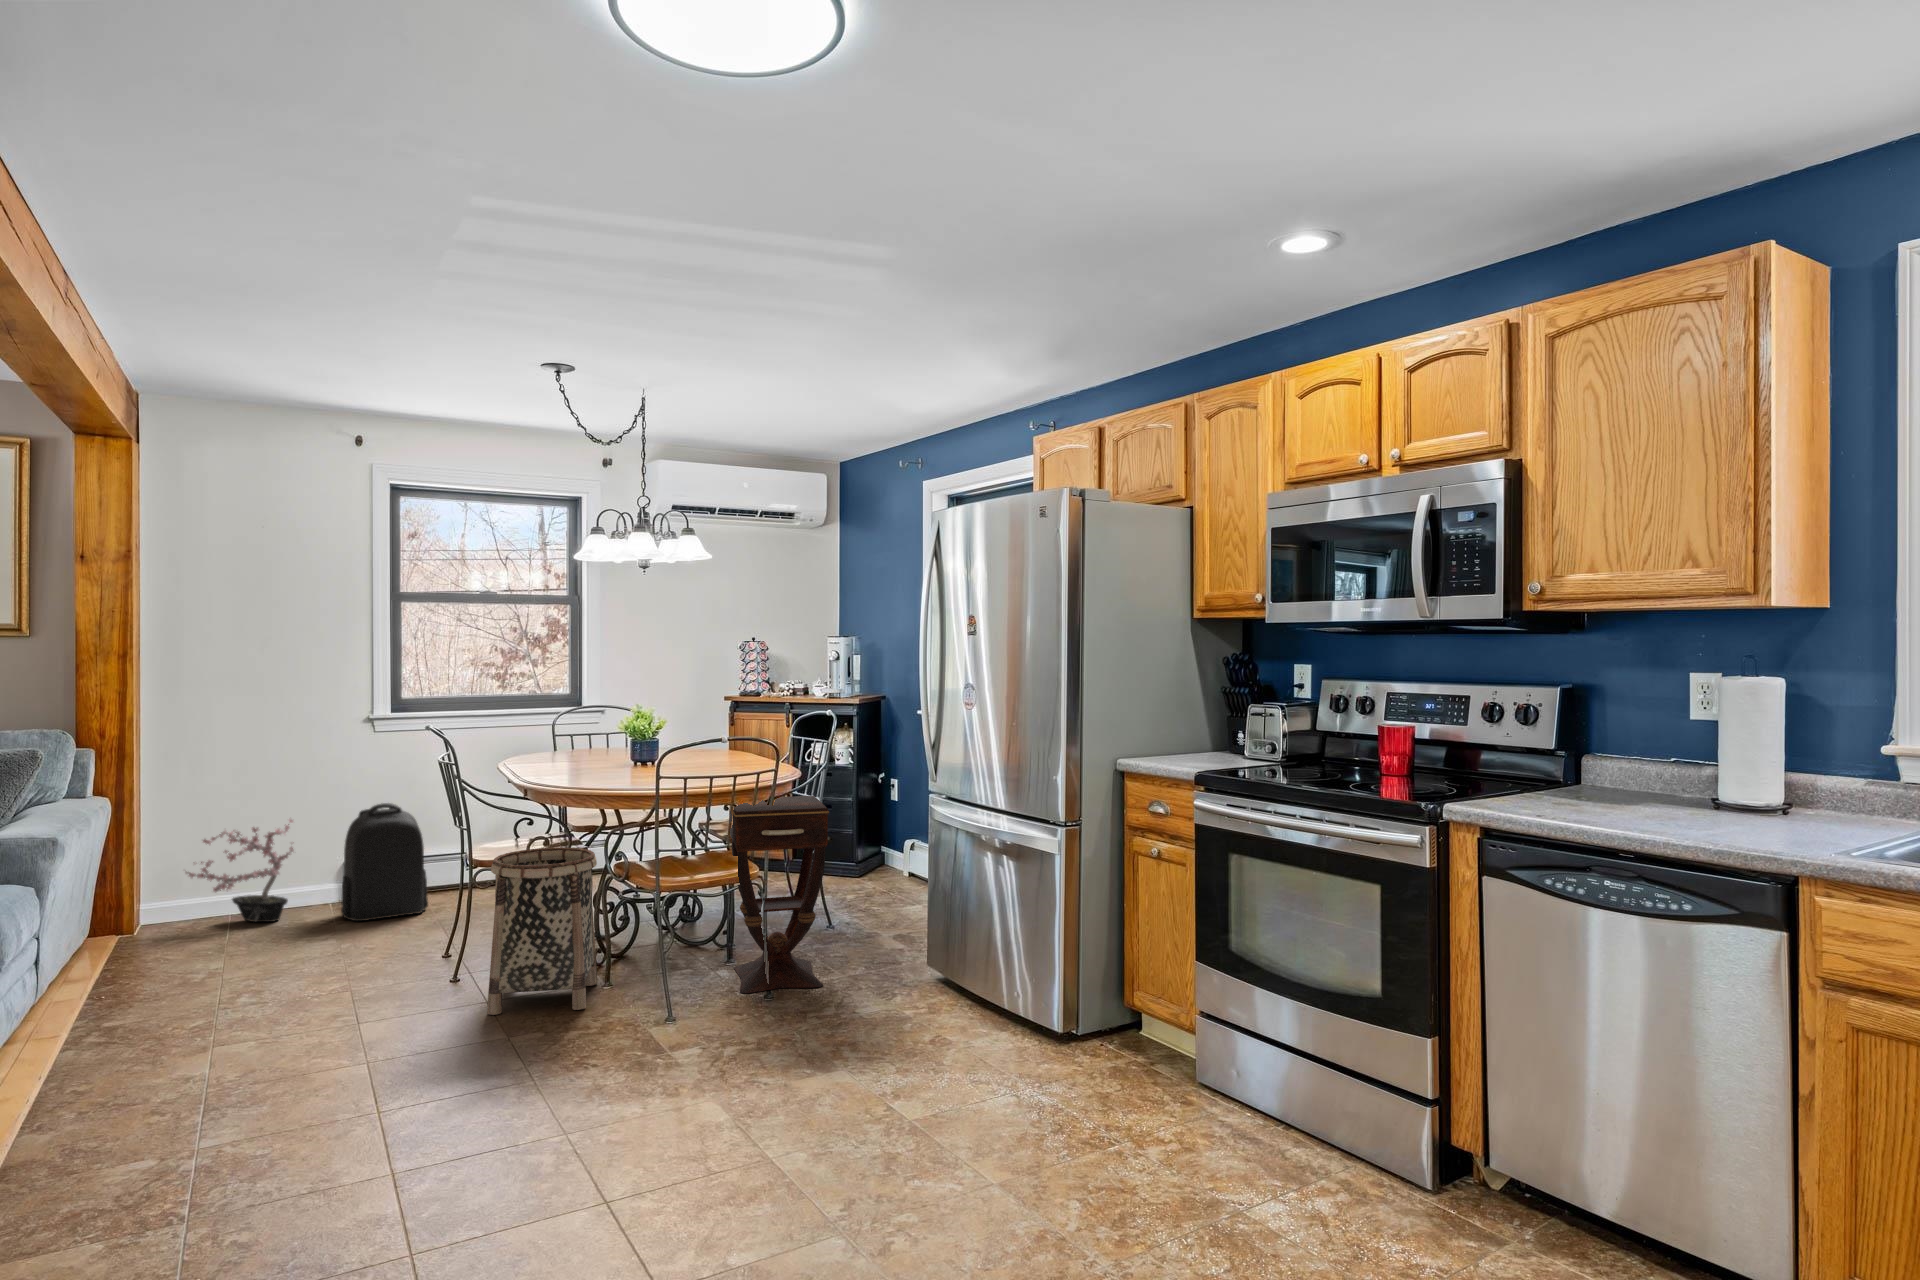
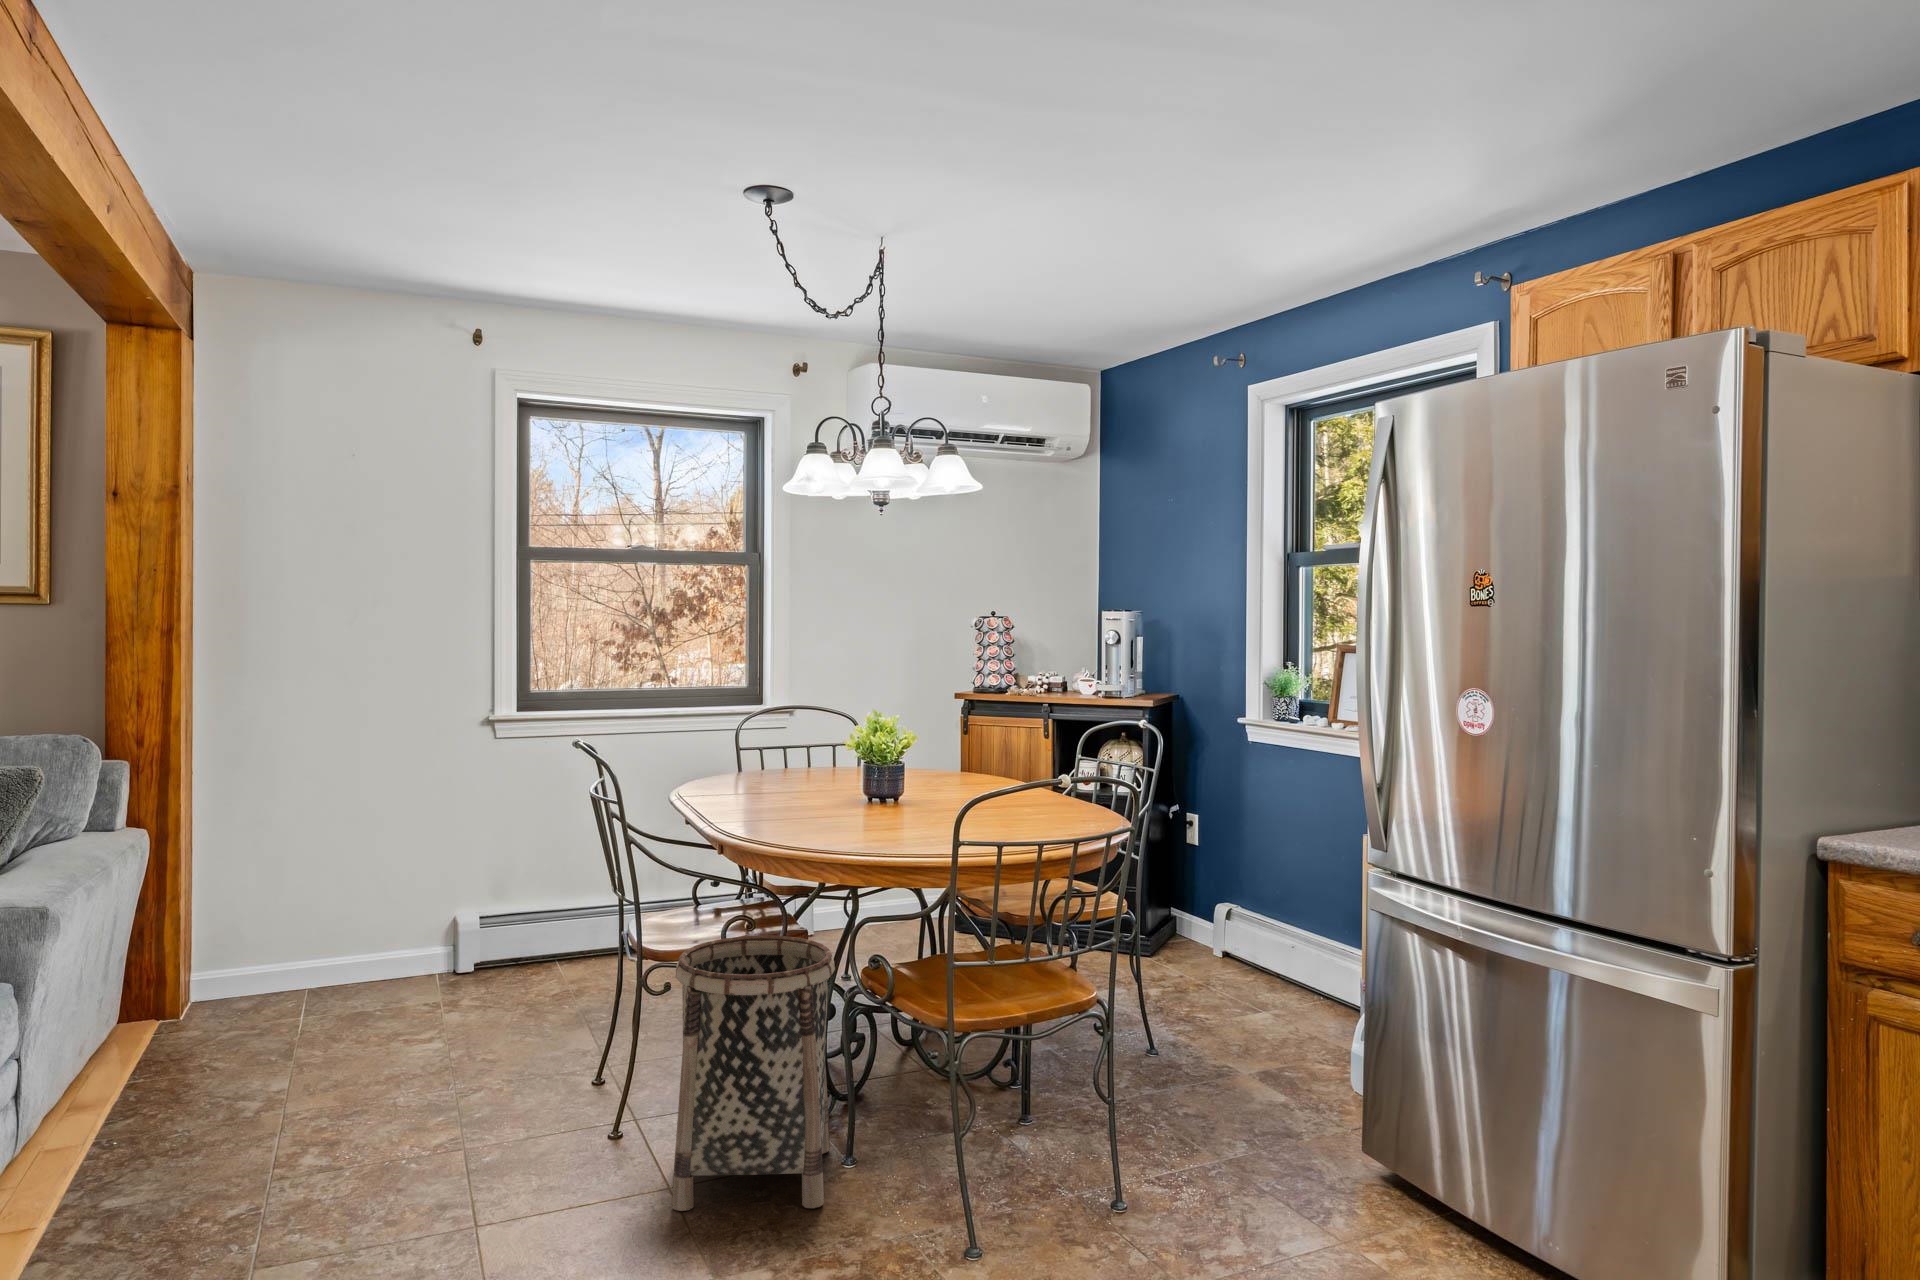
side table: present [729,796,829,993] -> none [1023,861,1202,1186]
backpack: present [341,803,428,921] -> none [453,841,568,1008]
potted plant: present [185,819,294,922] -> none [243,854,397,1004]

